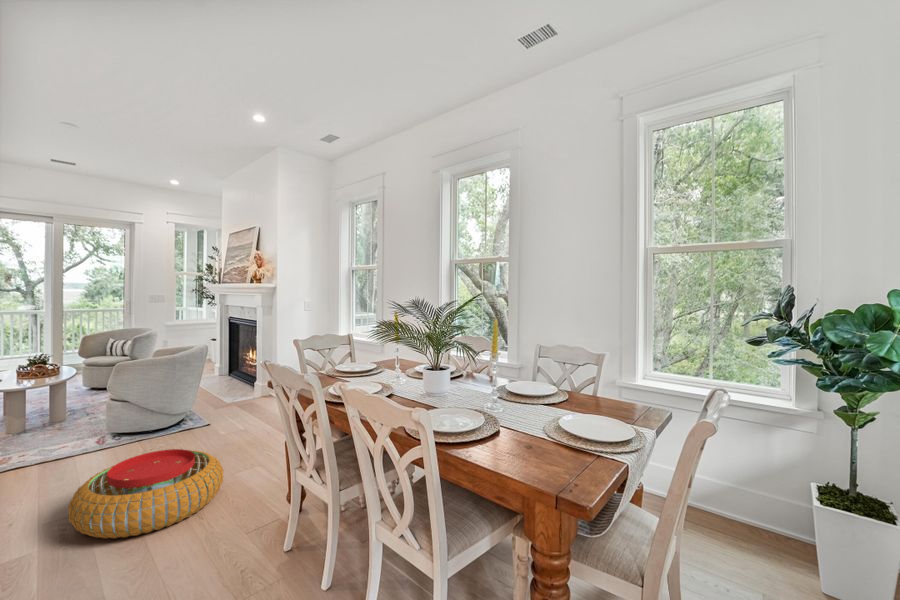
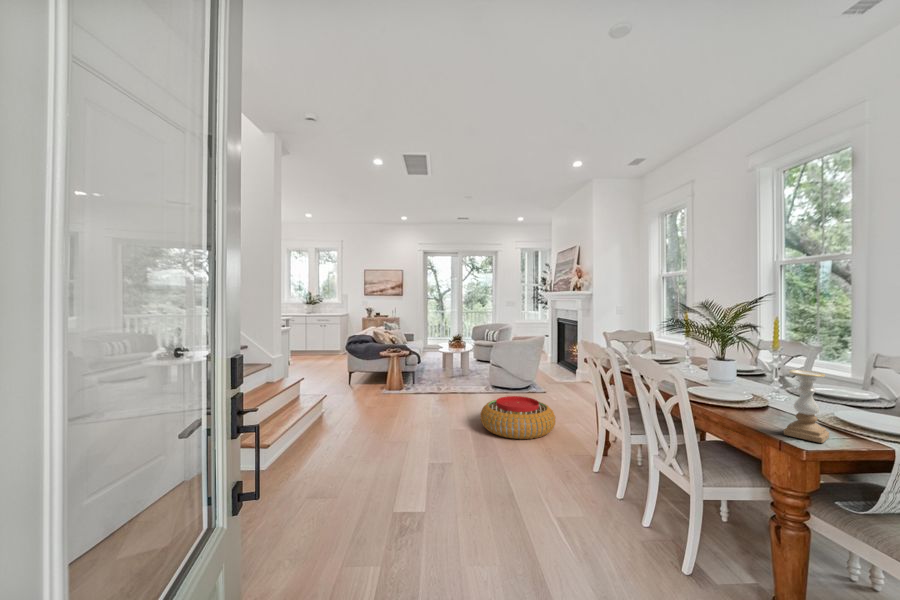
candle holder: none [542,389,583,481] -> present [784,370,829,443]

